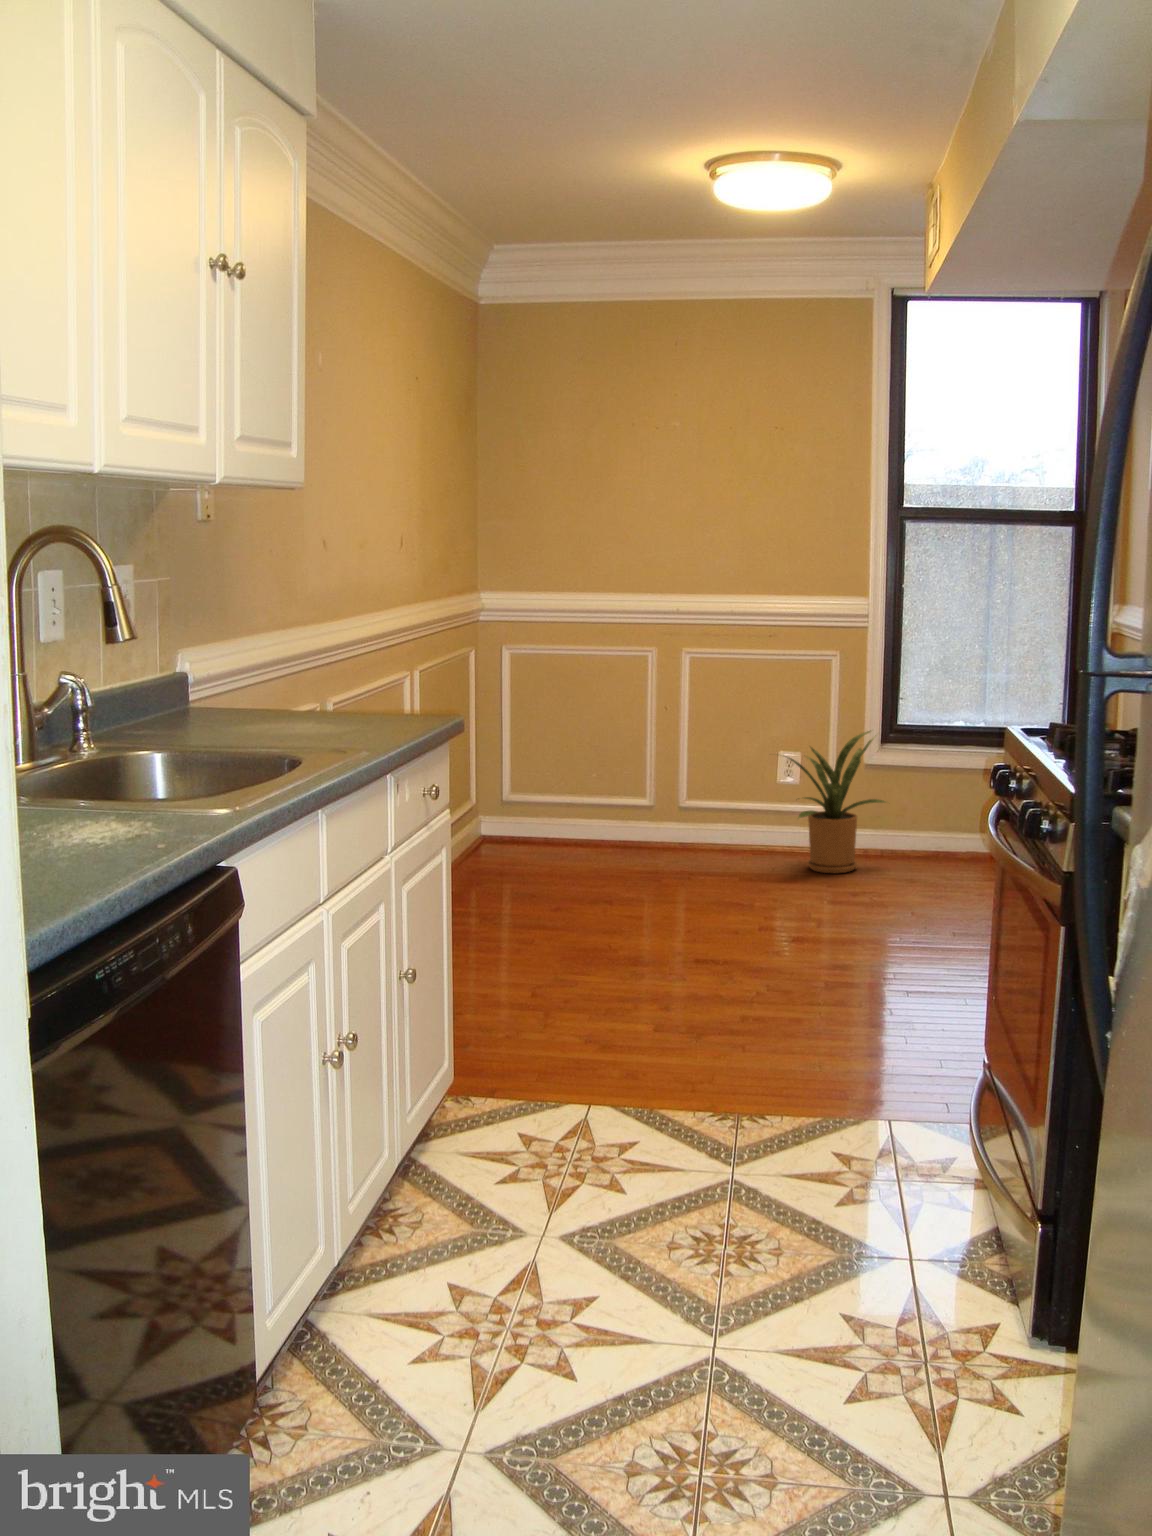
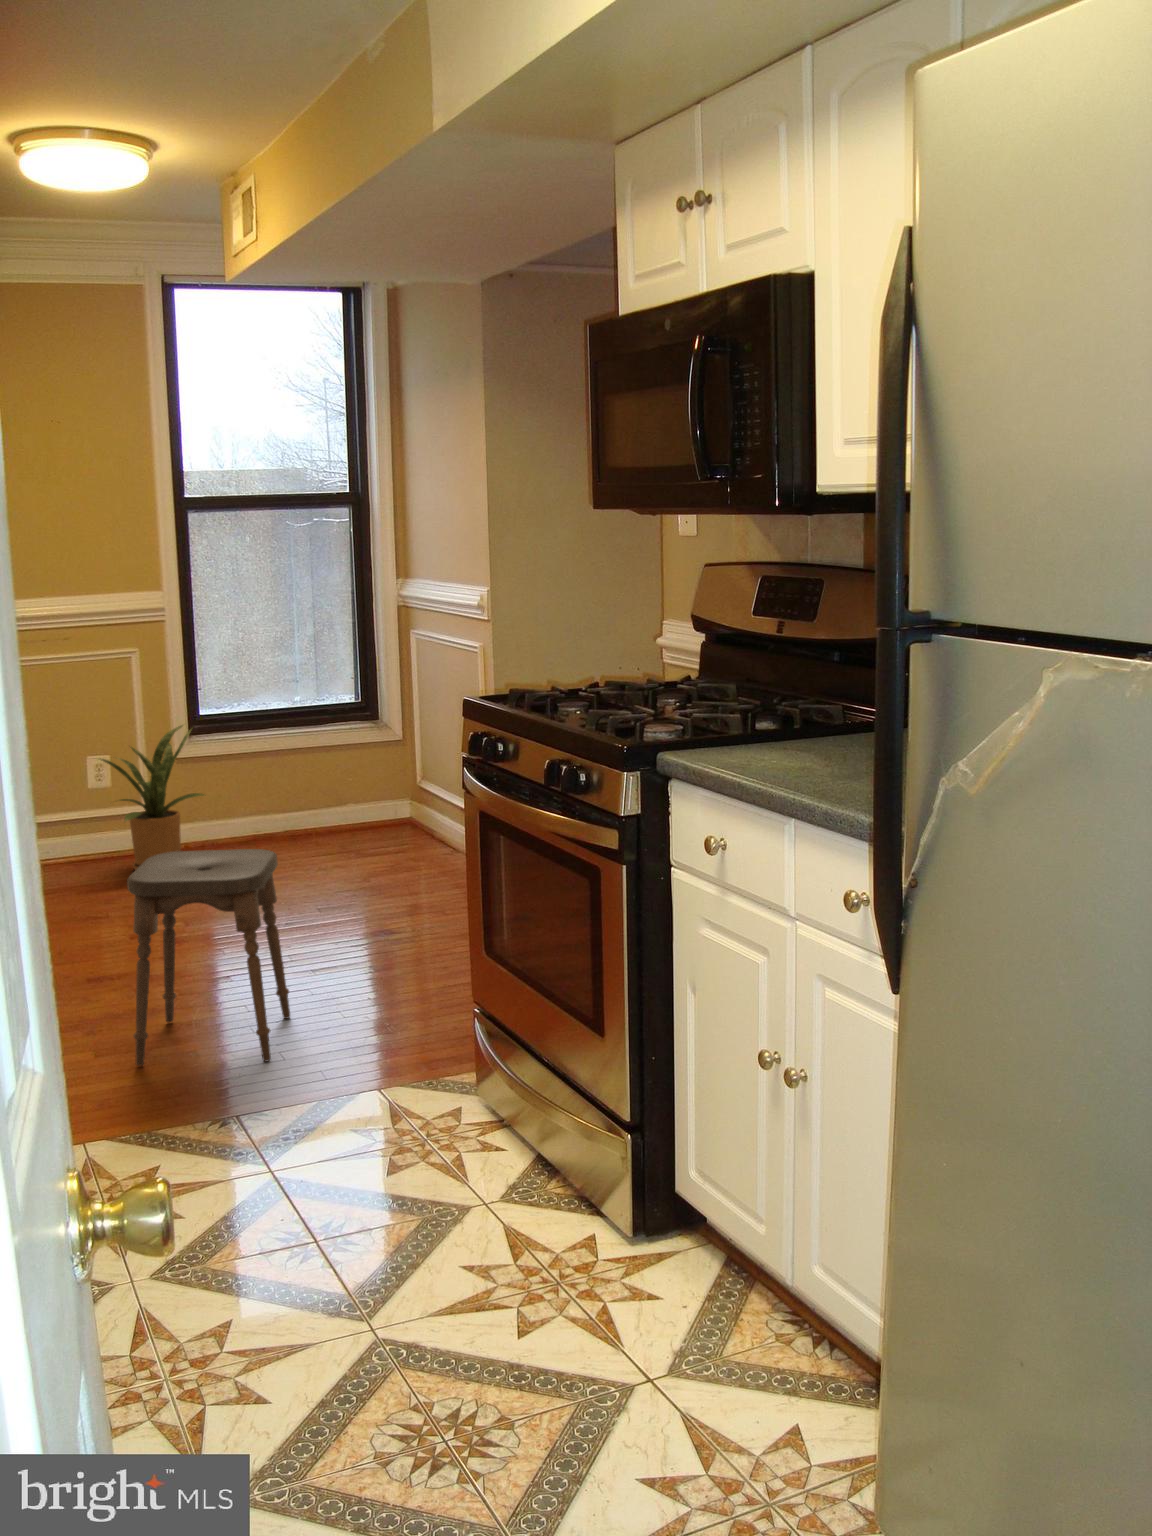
stool: none [684,847,852,1068] -> present [127,849,290,1066]

